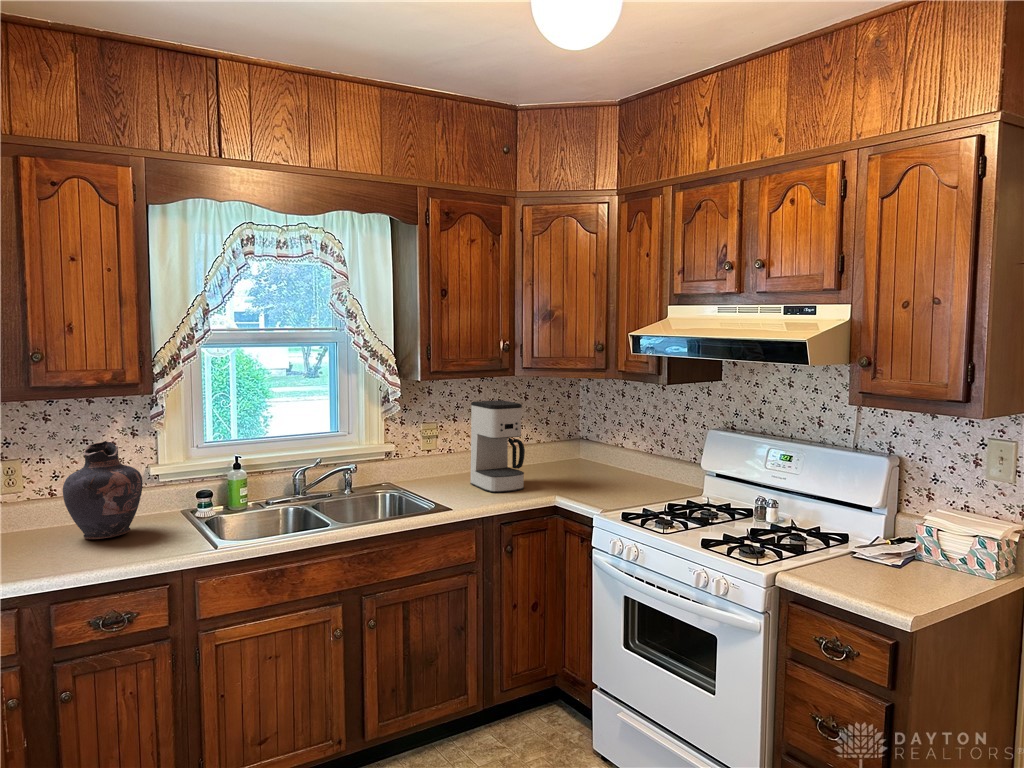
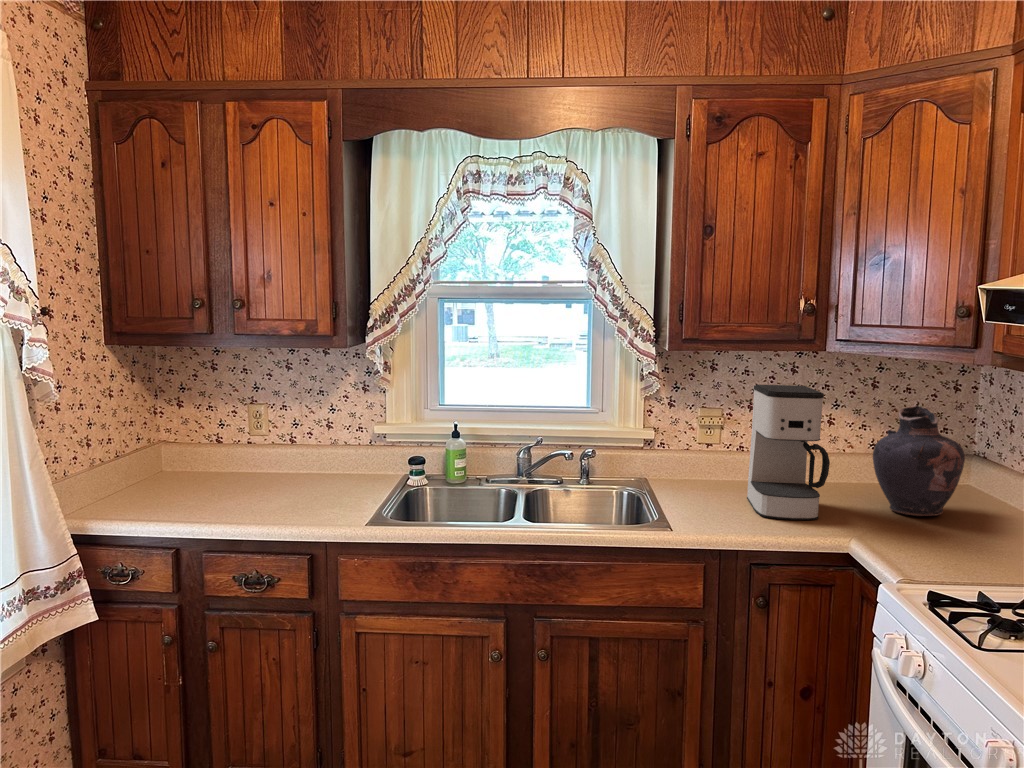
vase: present [63,441,142,539] -> present [873,405,965,516]

